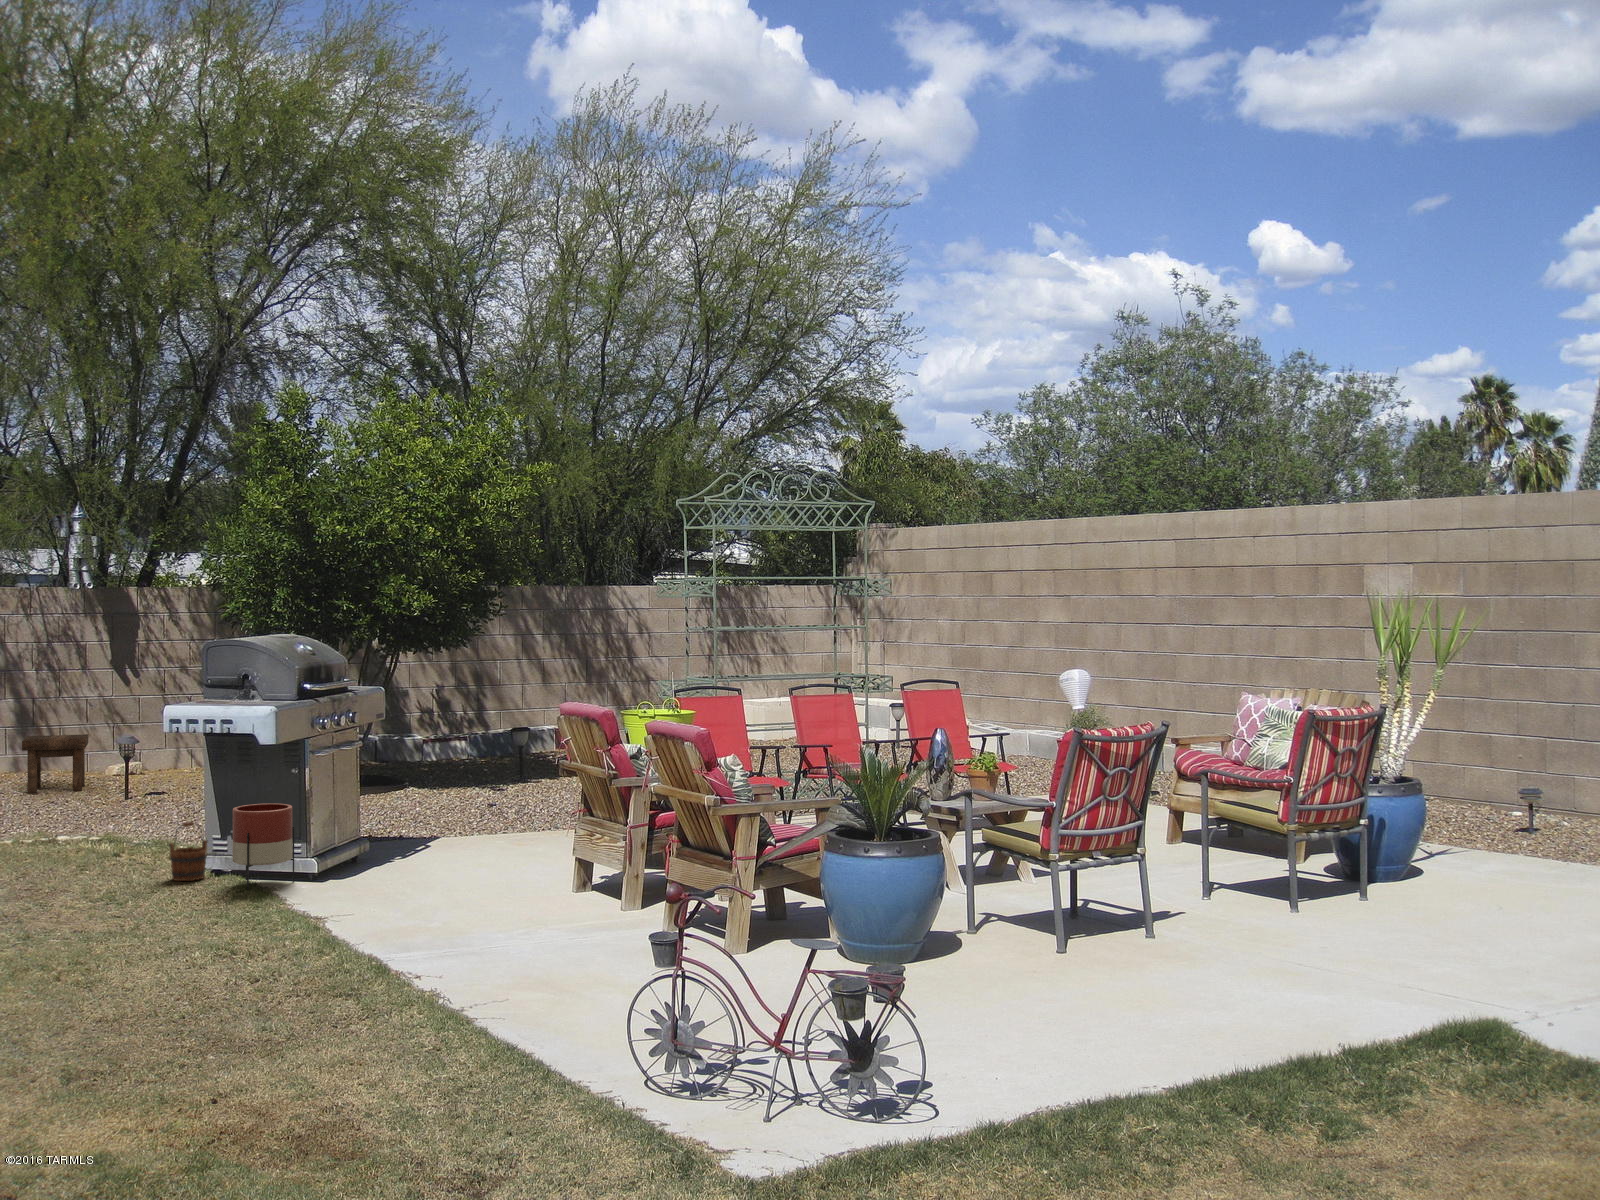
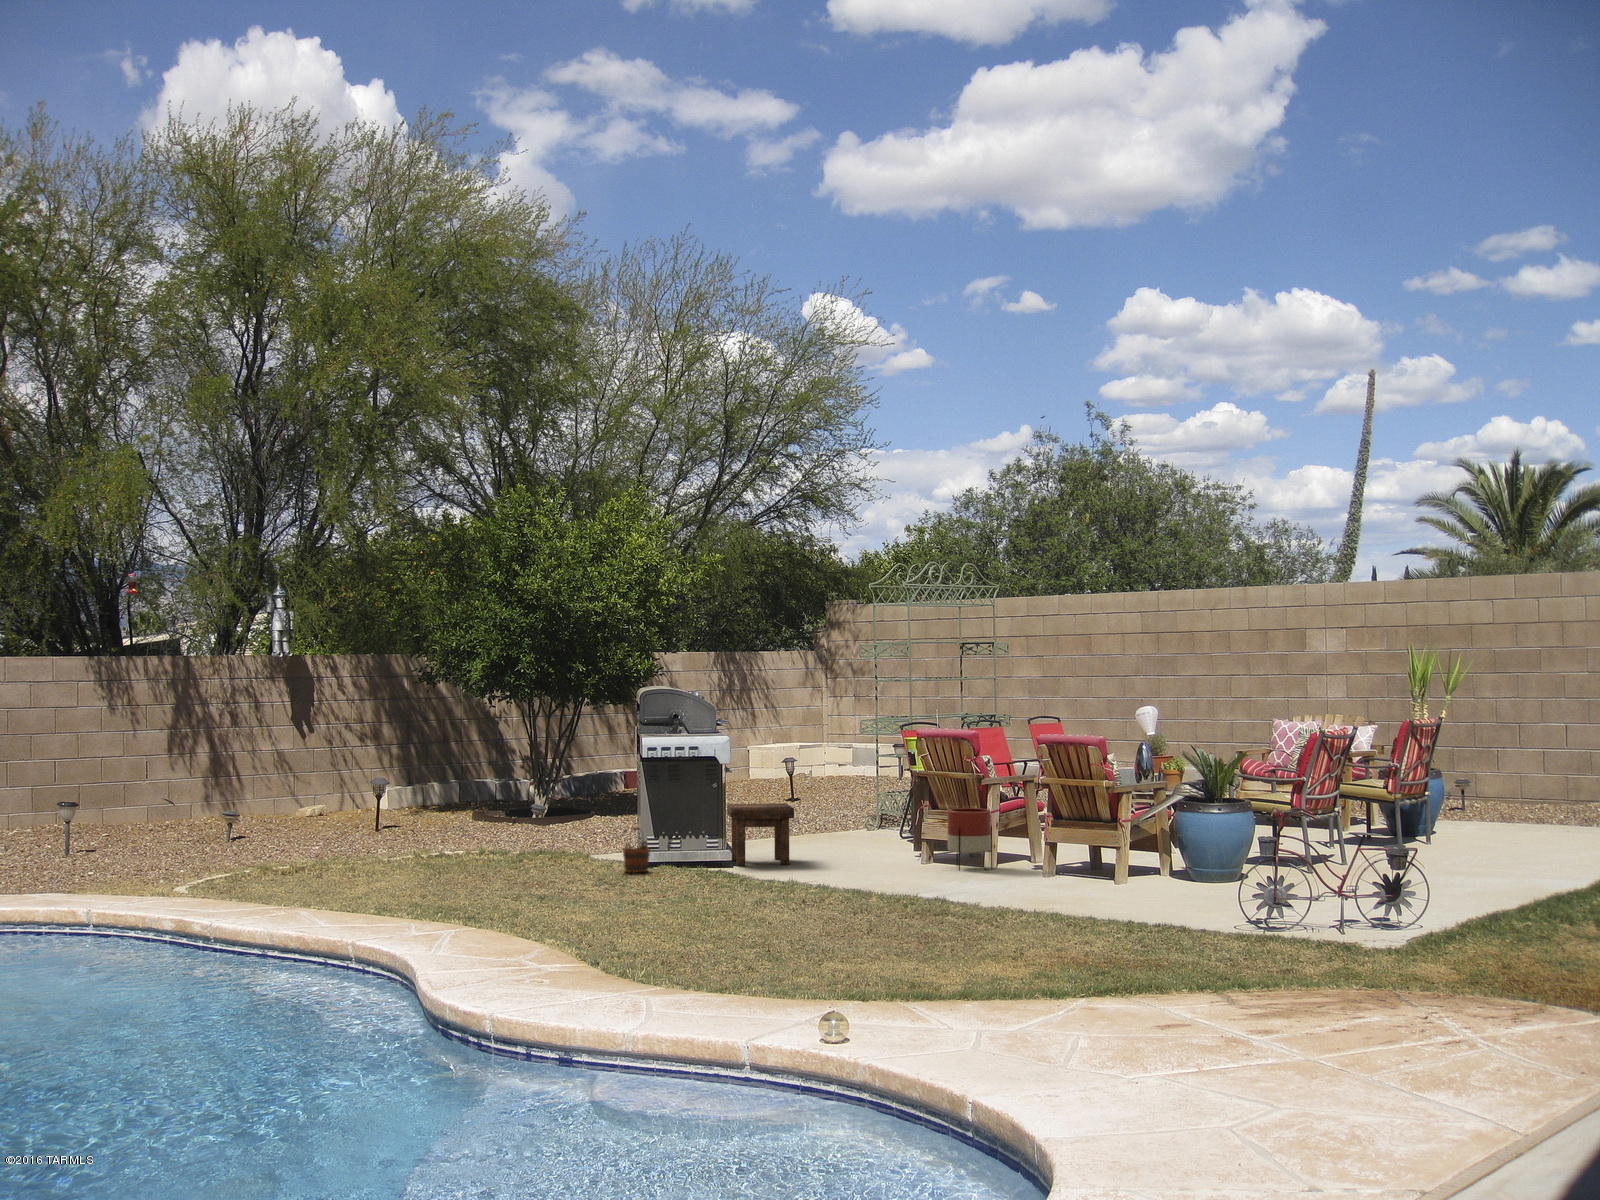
stool: present [22,734,88,793] -> present [727,803,794,866]
planter: present [232,804,294,890] -> present [947,808,992,871]

